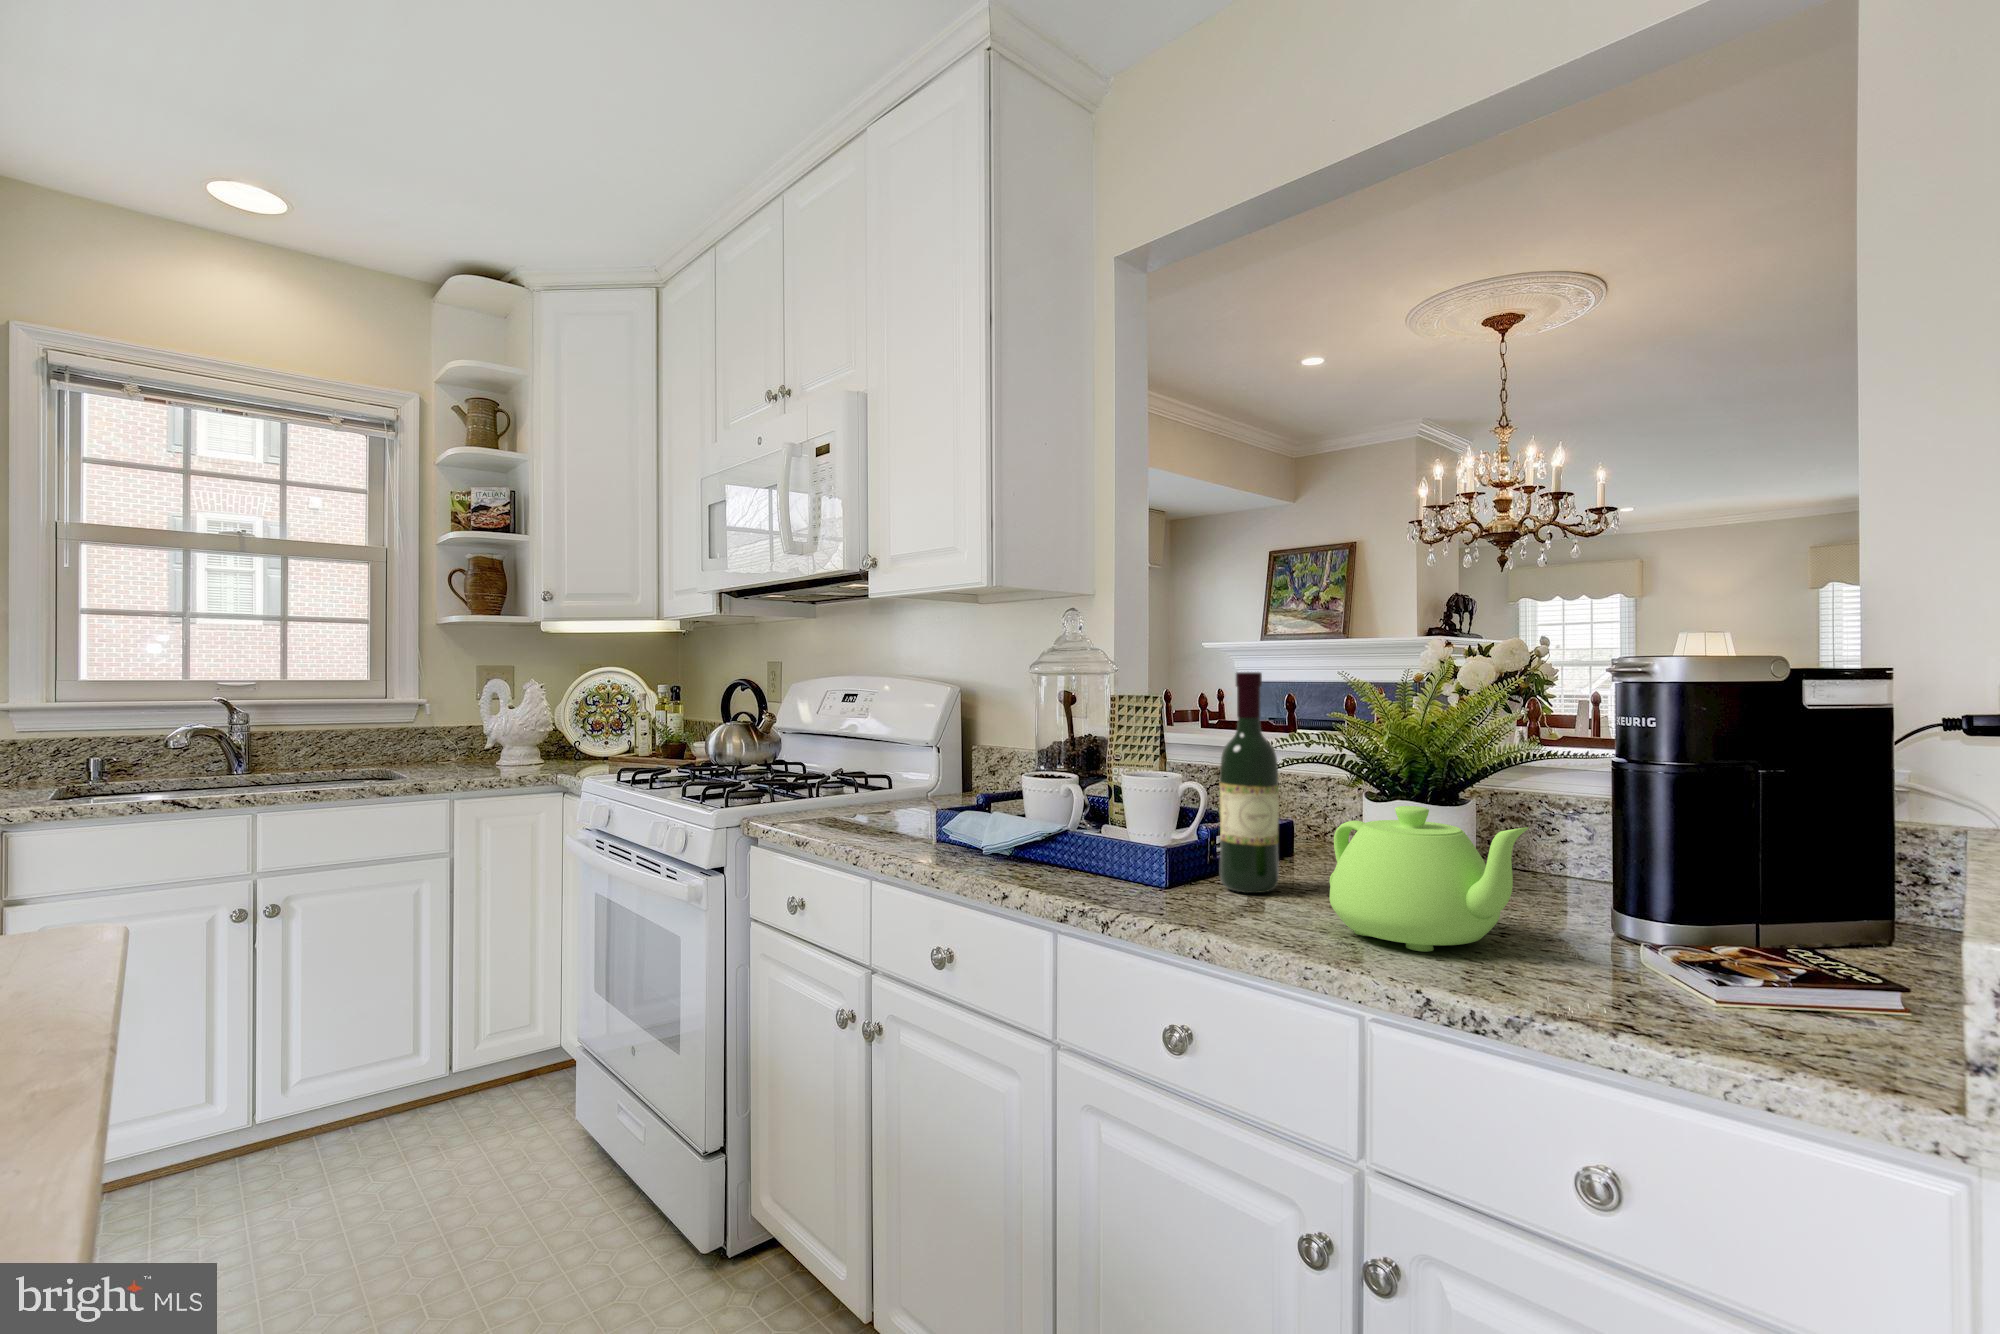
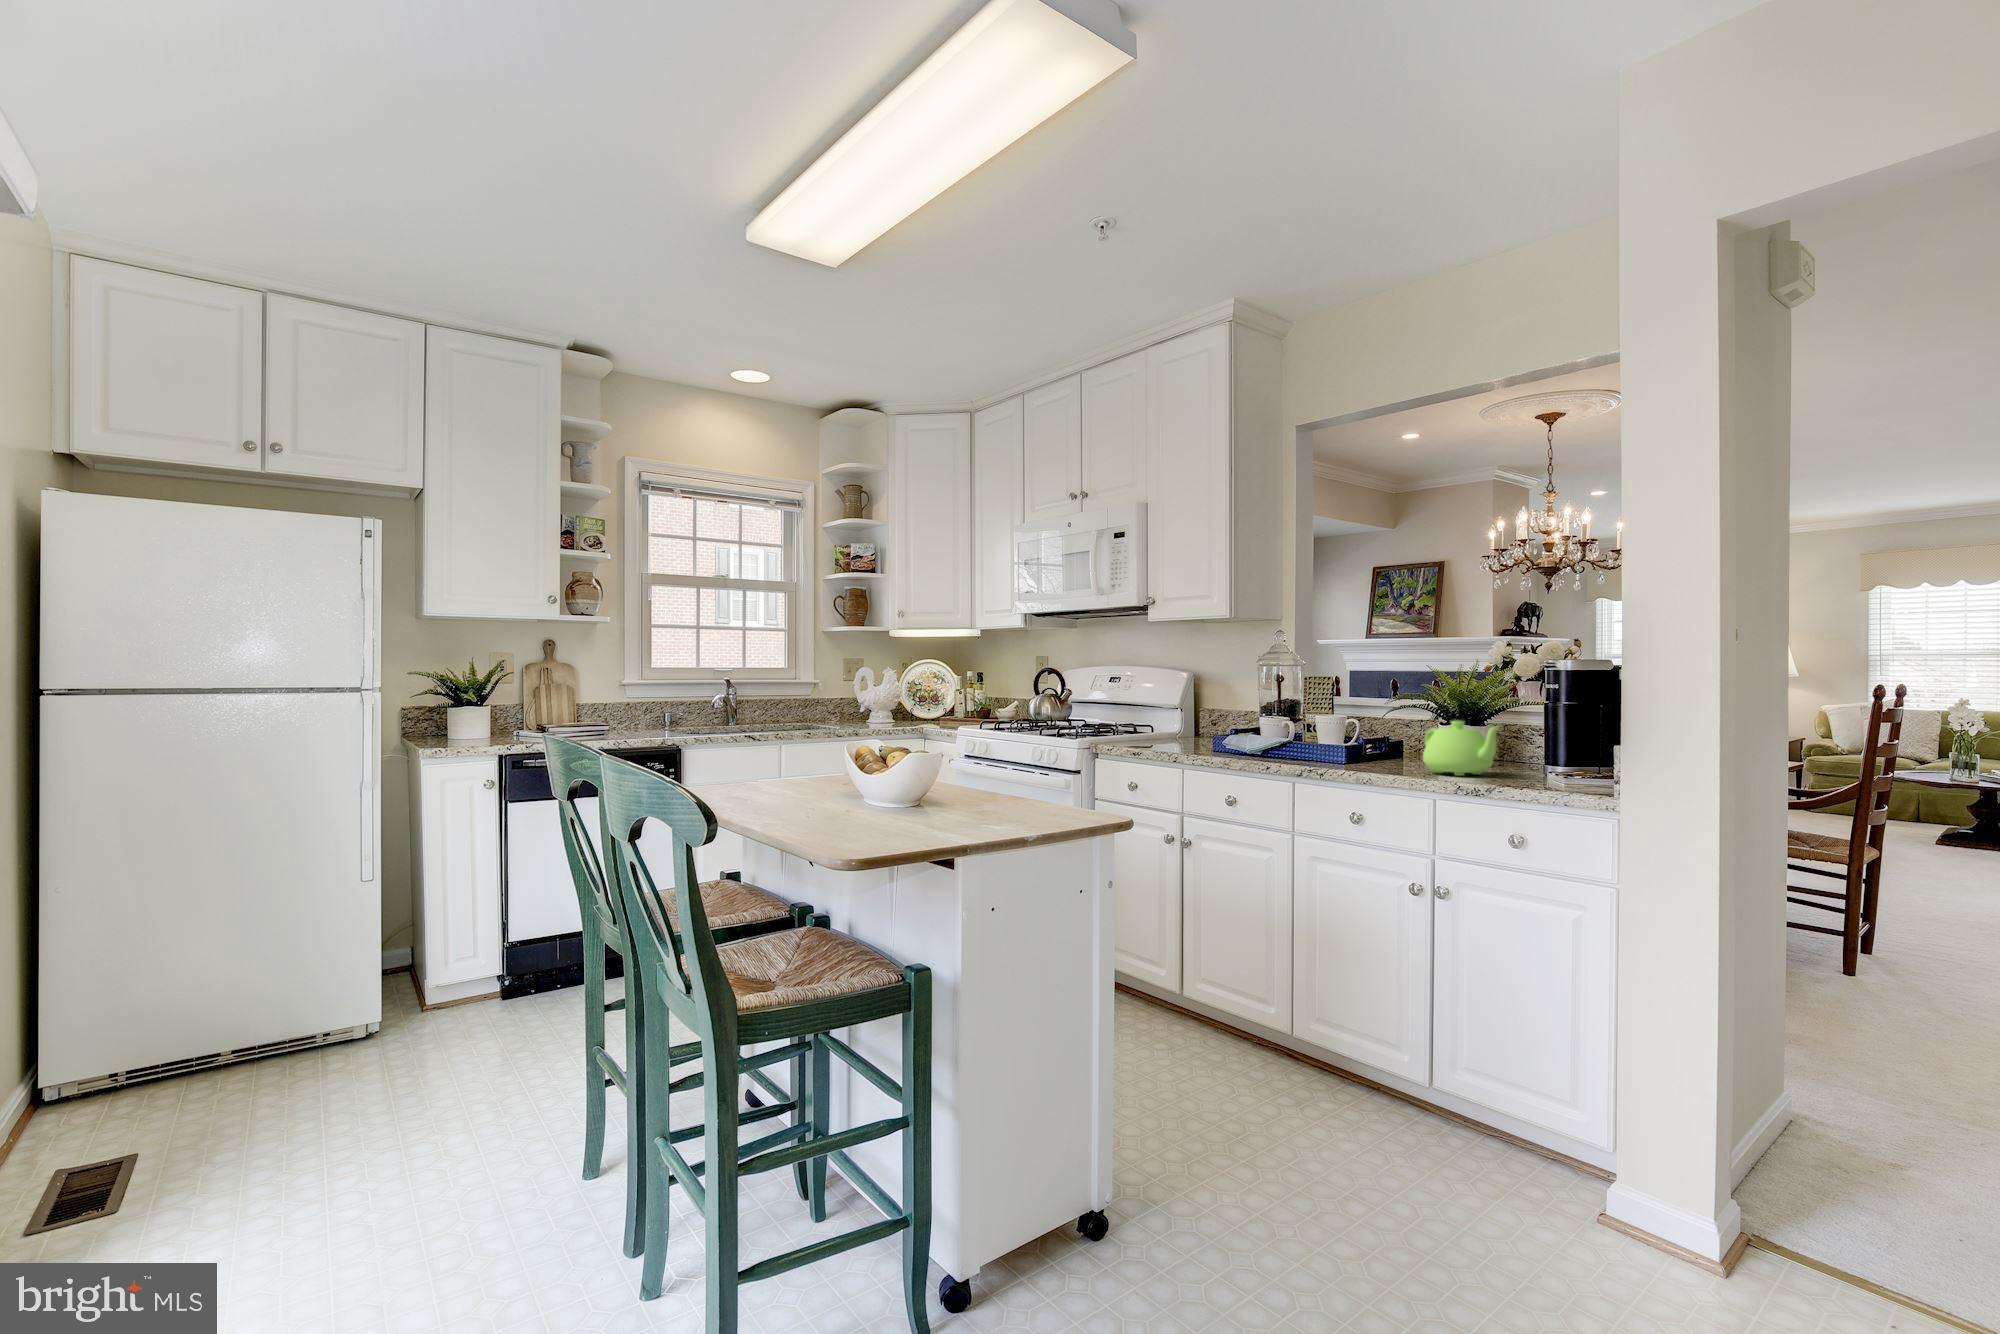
wine bottle: present [1219,672,1279,893] -> none [1371,665,1399,765]

